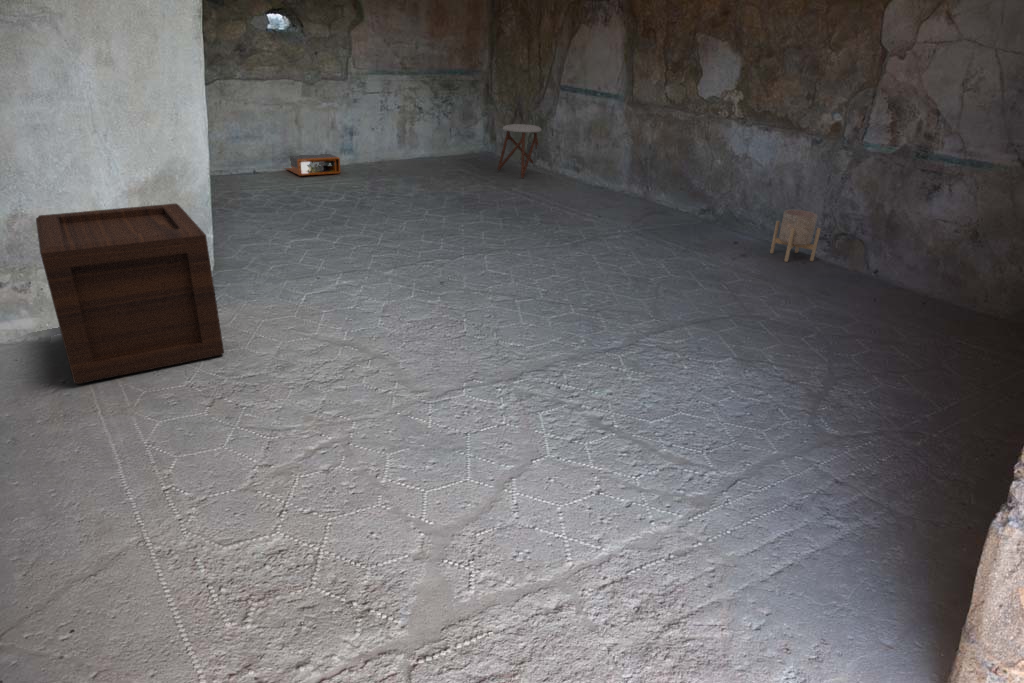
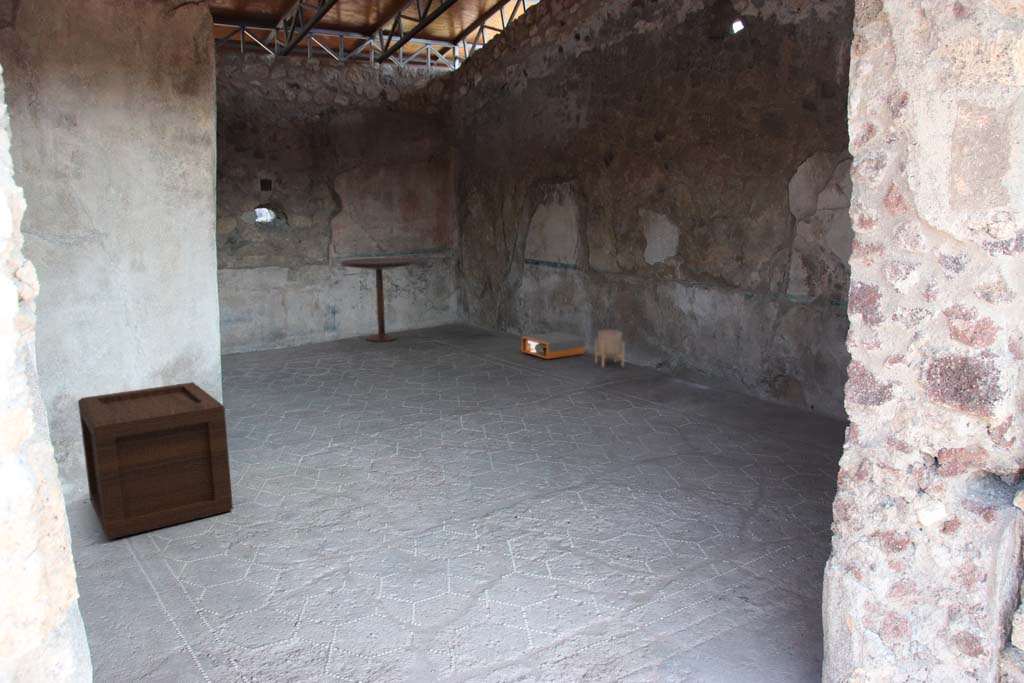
pedestal table: none [360,78,441,170] -> present [341,258,416,342]
stool: present [498,124,541,178] -> none [473,294,515,343]
storage box: present [285,154,341,176] -> present [521,332,585,359]
planter: present [770,210,821,262] -> present [595,330,625,367]

